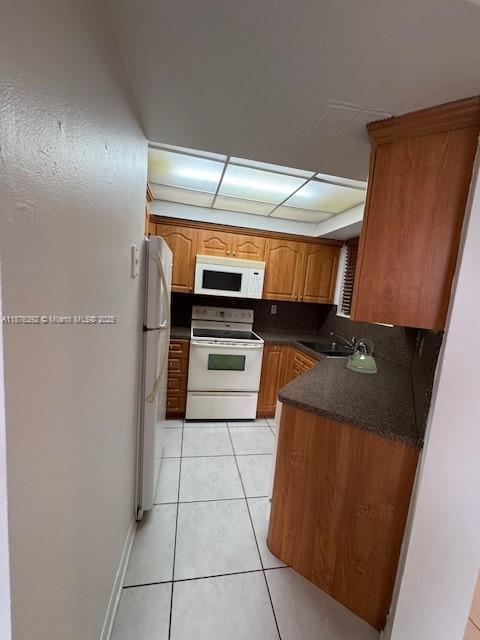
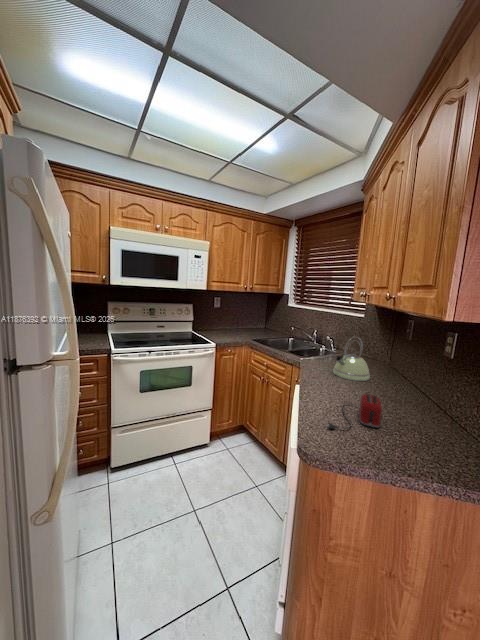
toaster: none [304,371,350,390] -> present [328,394,382,429]

